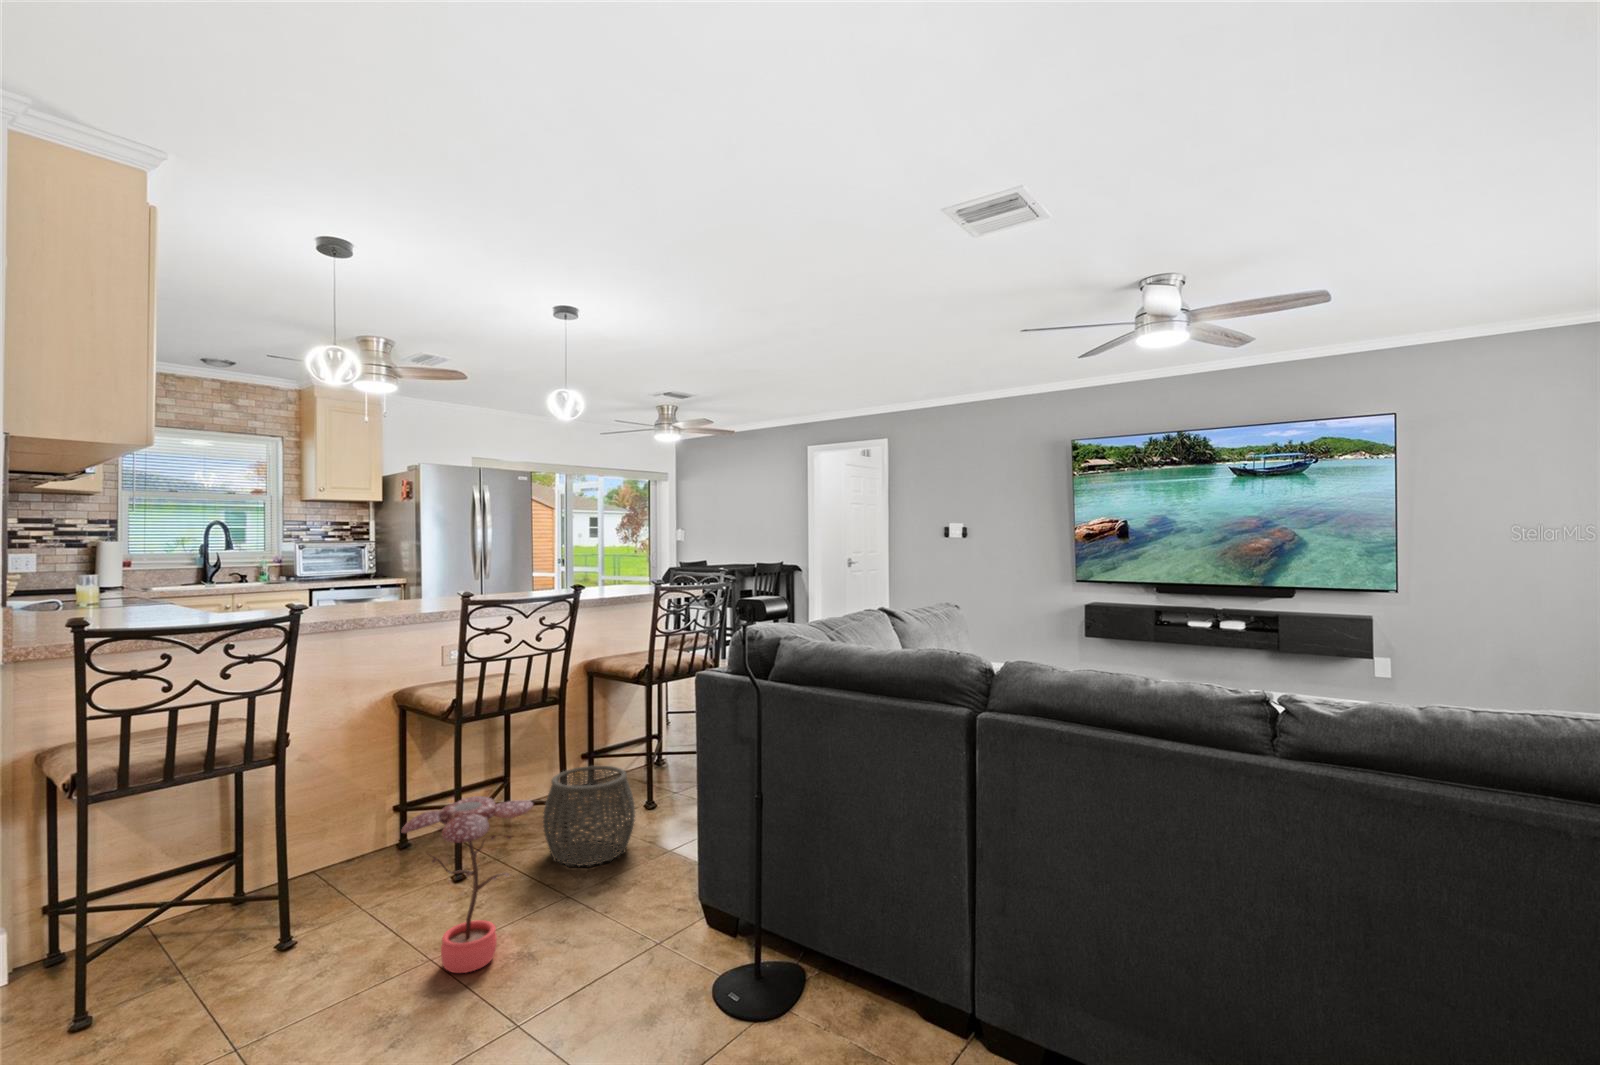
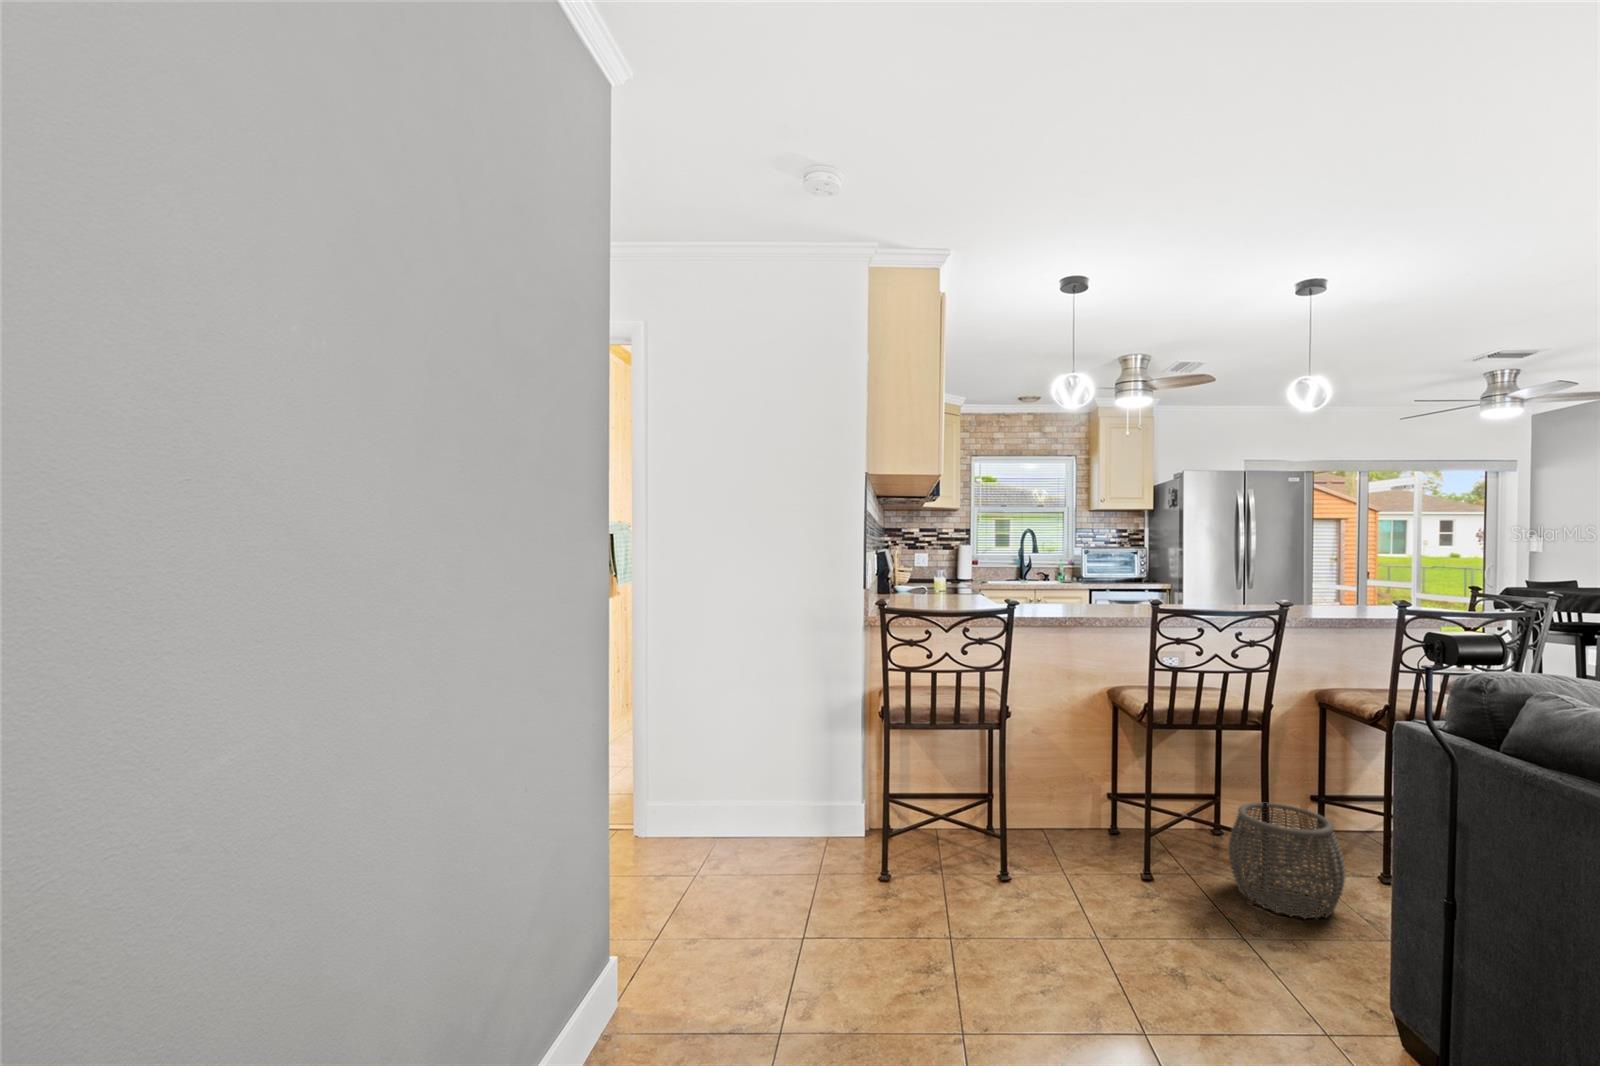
potted plant: present [401,796,533,973] -> none [1060,793,1178,951]

